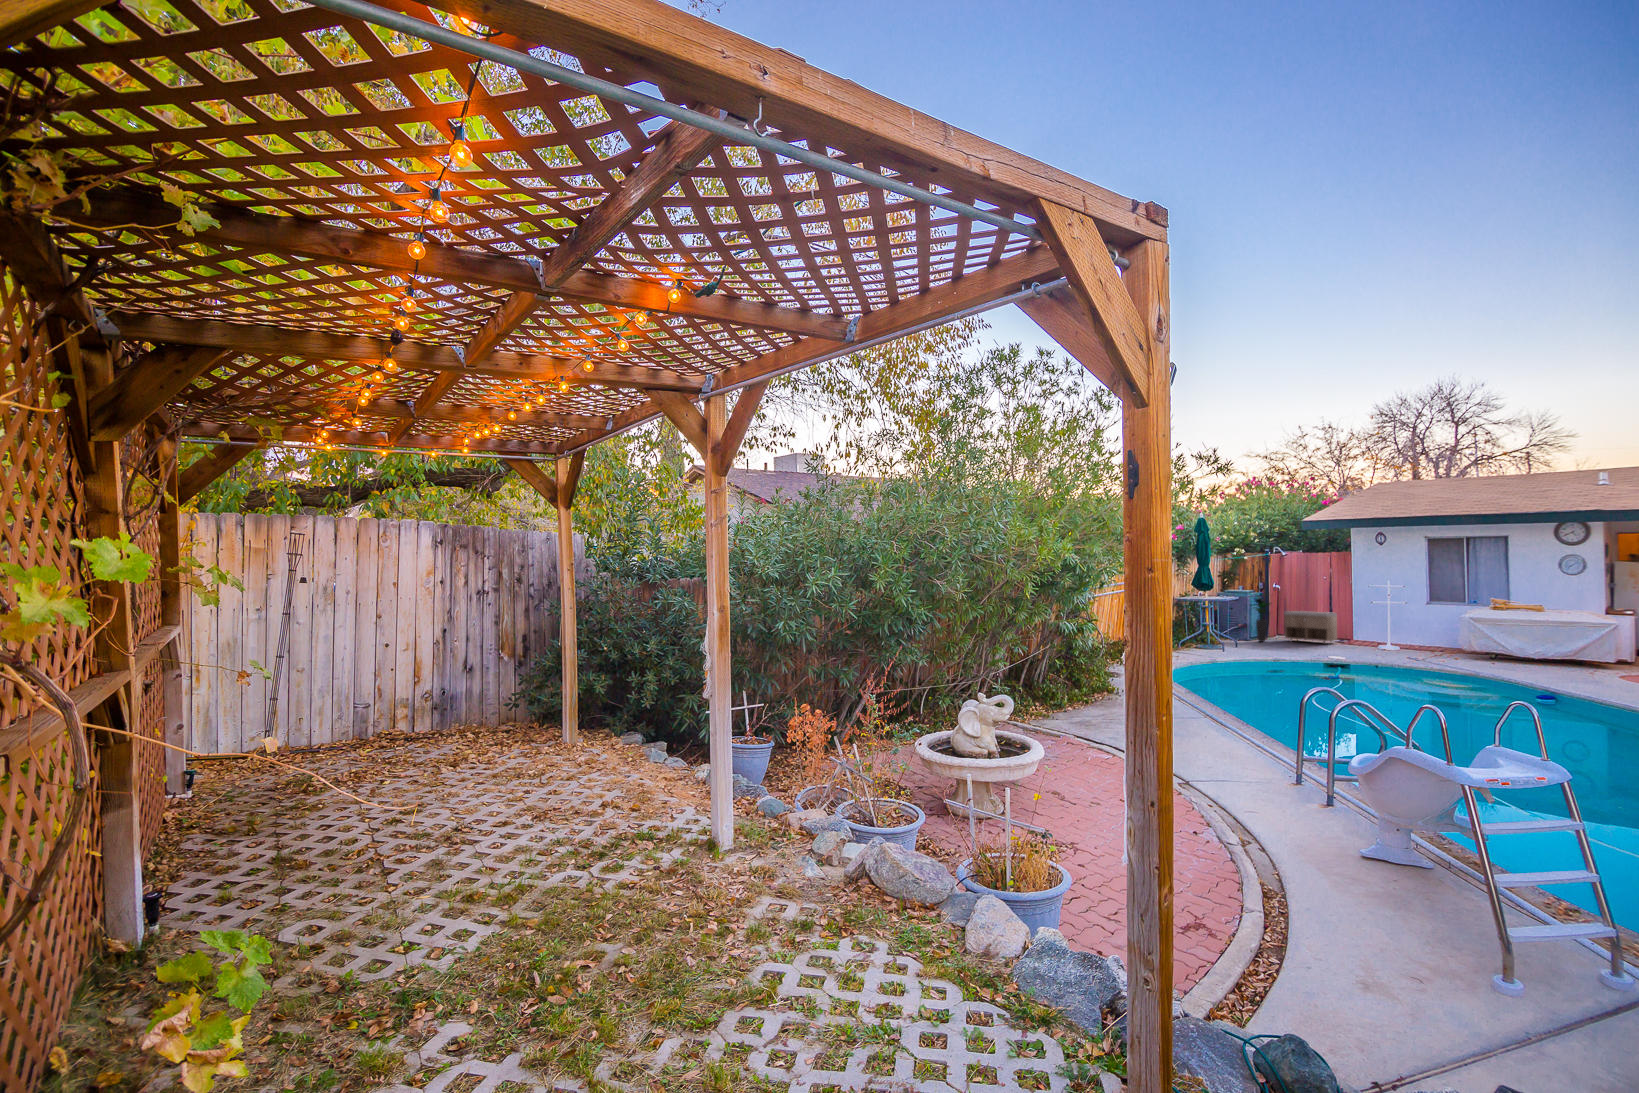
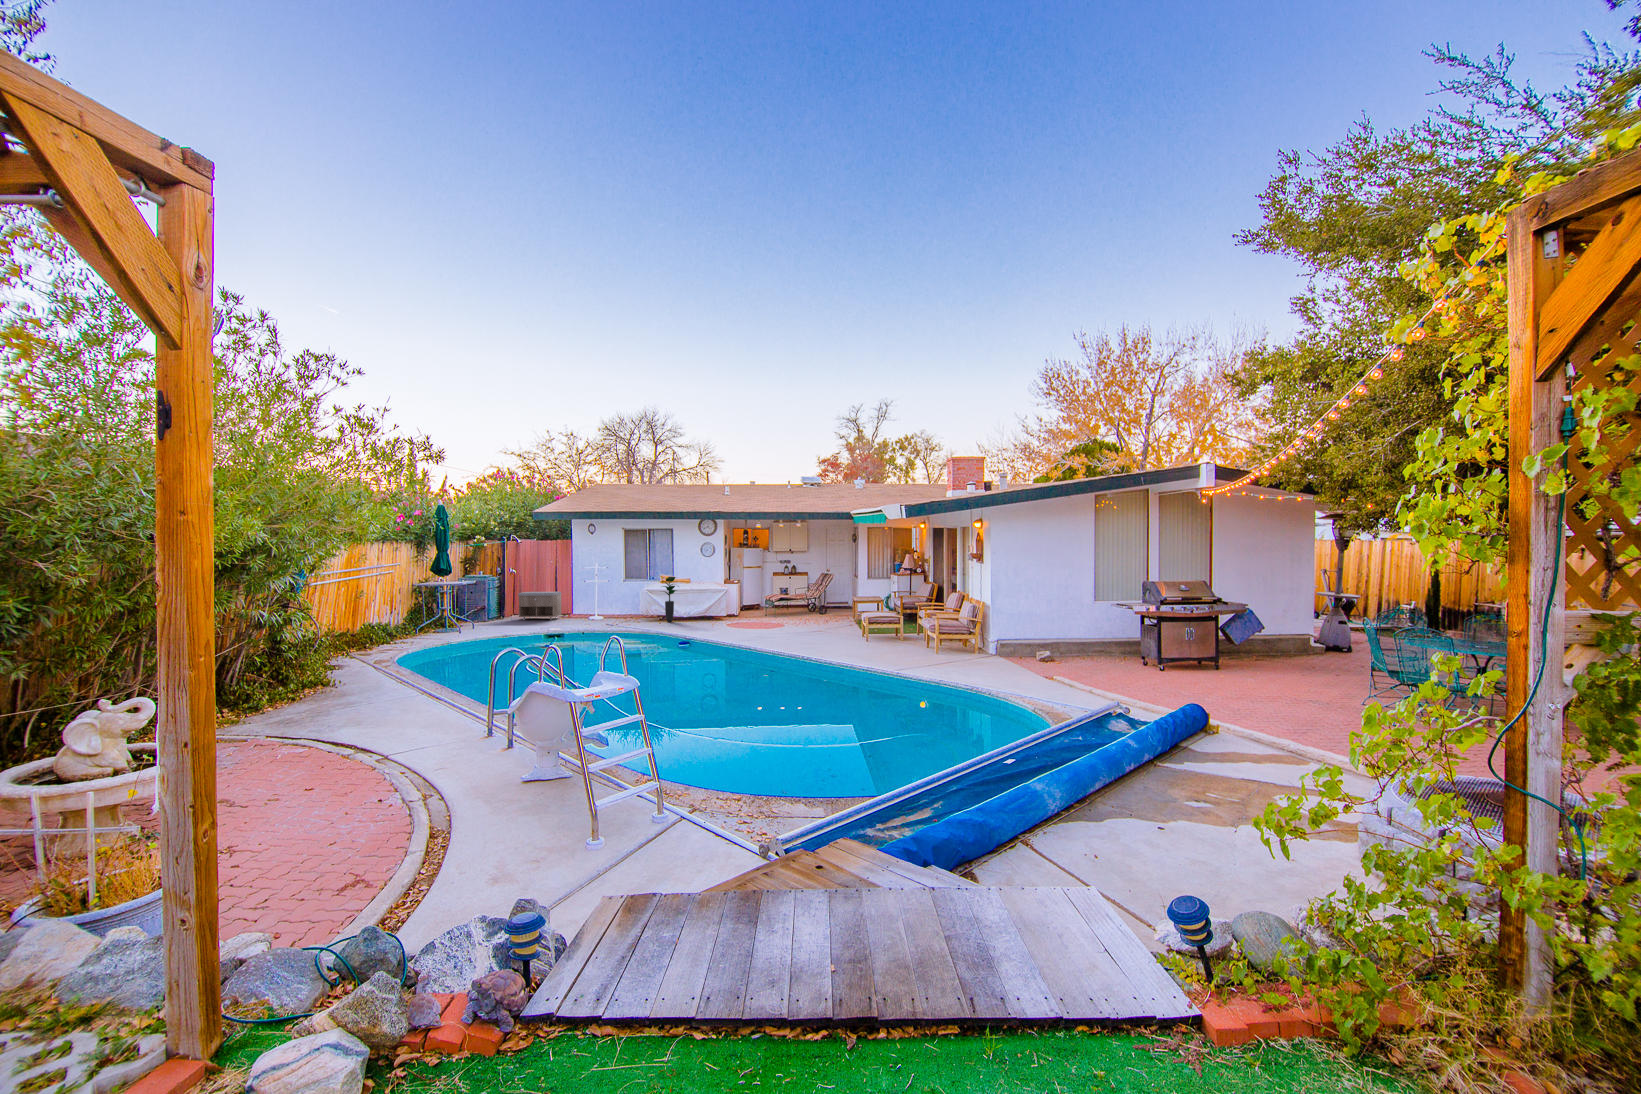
potted plant: present [1255,595,1270,642] -> present [663,577,677,622]

